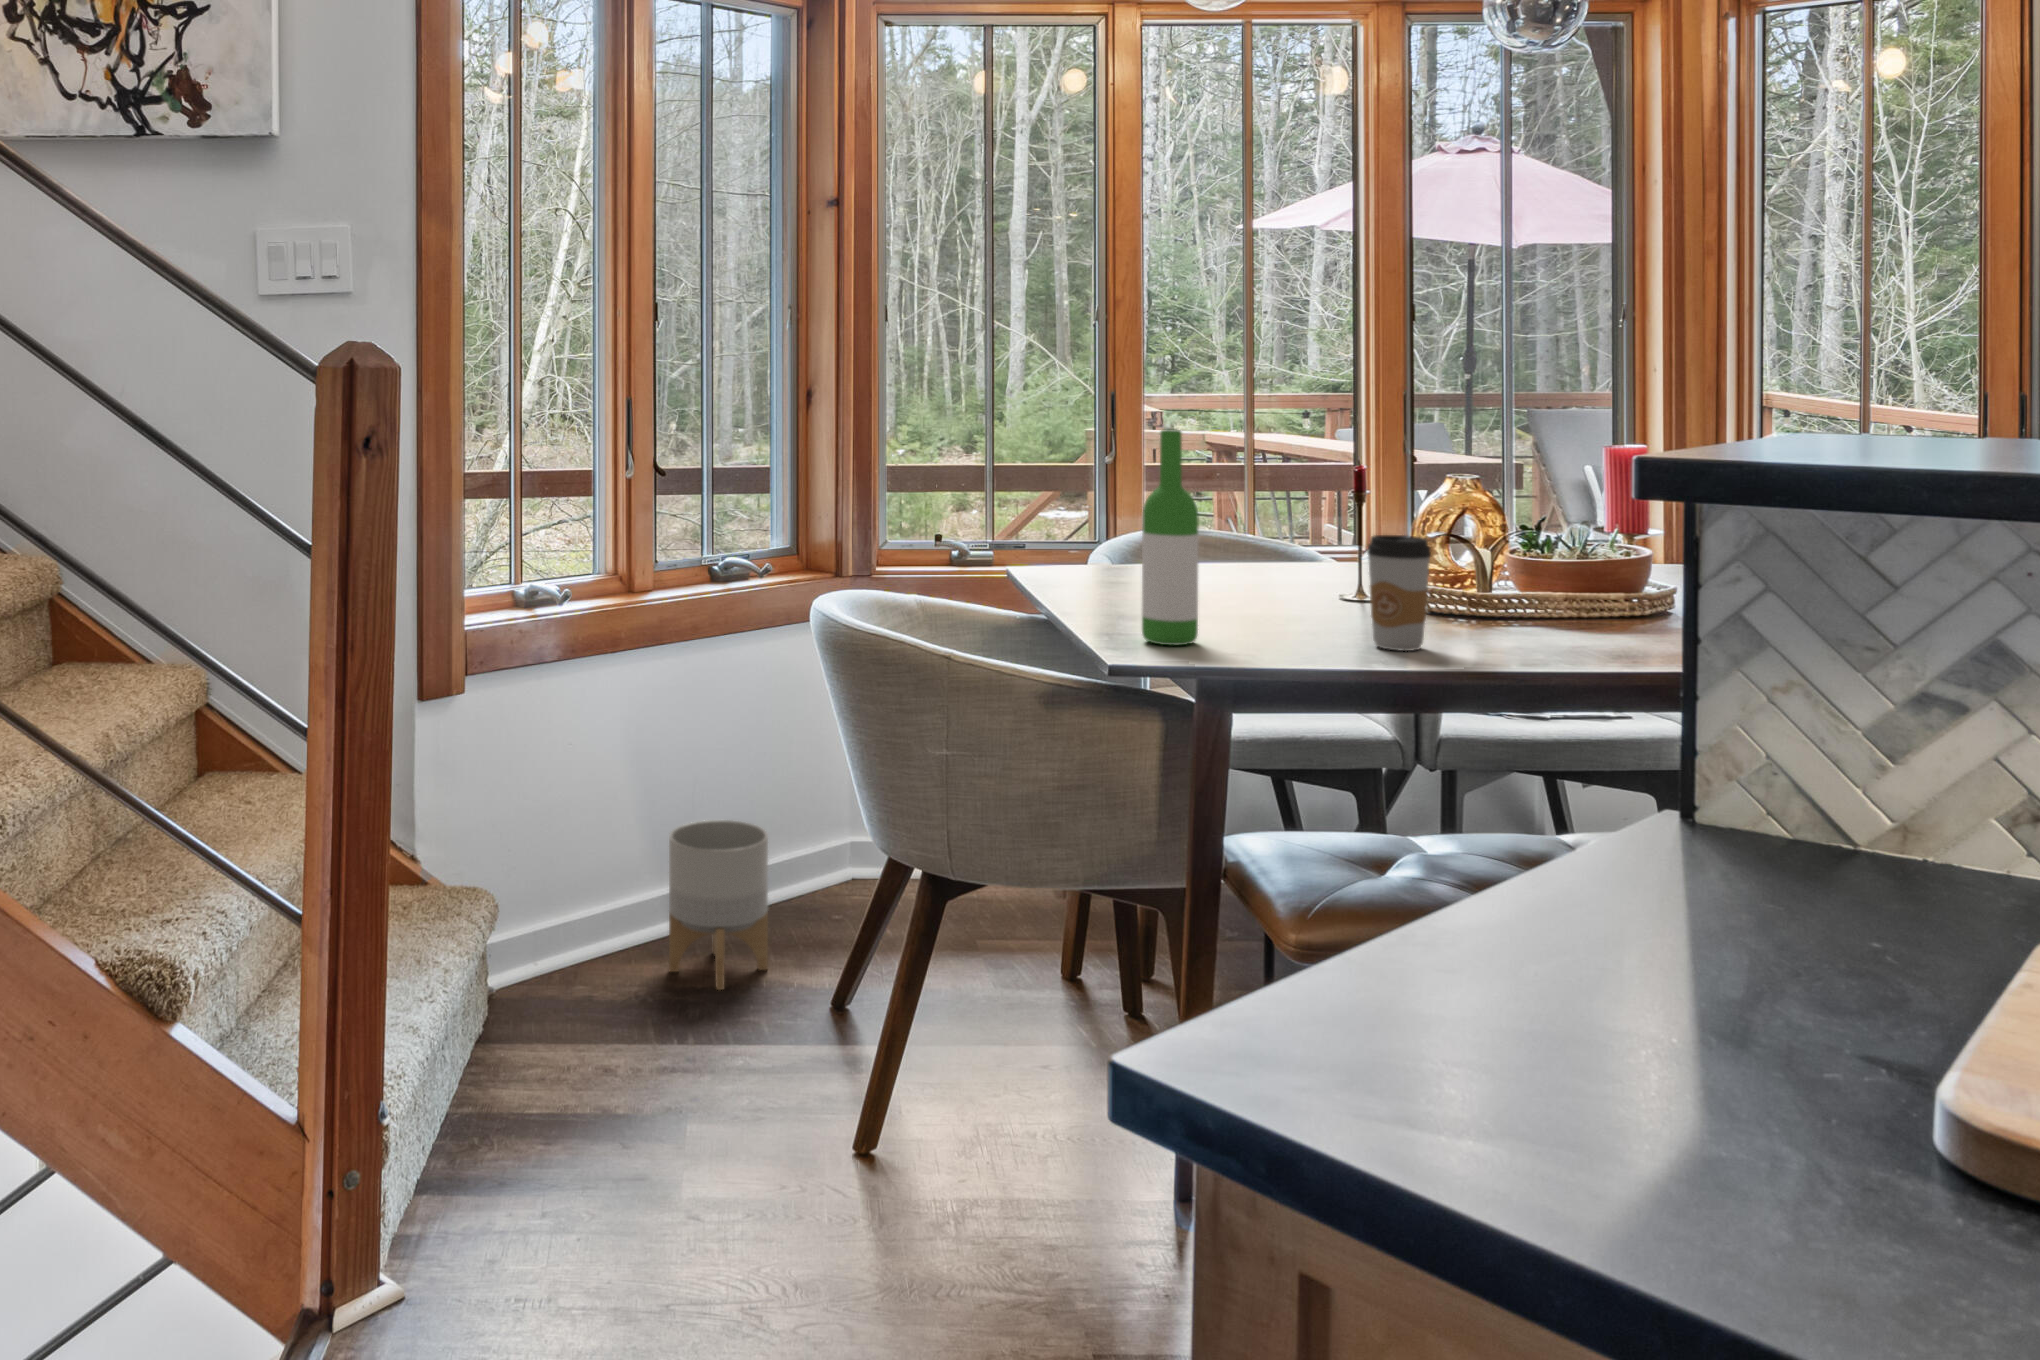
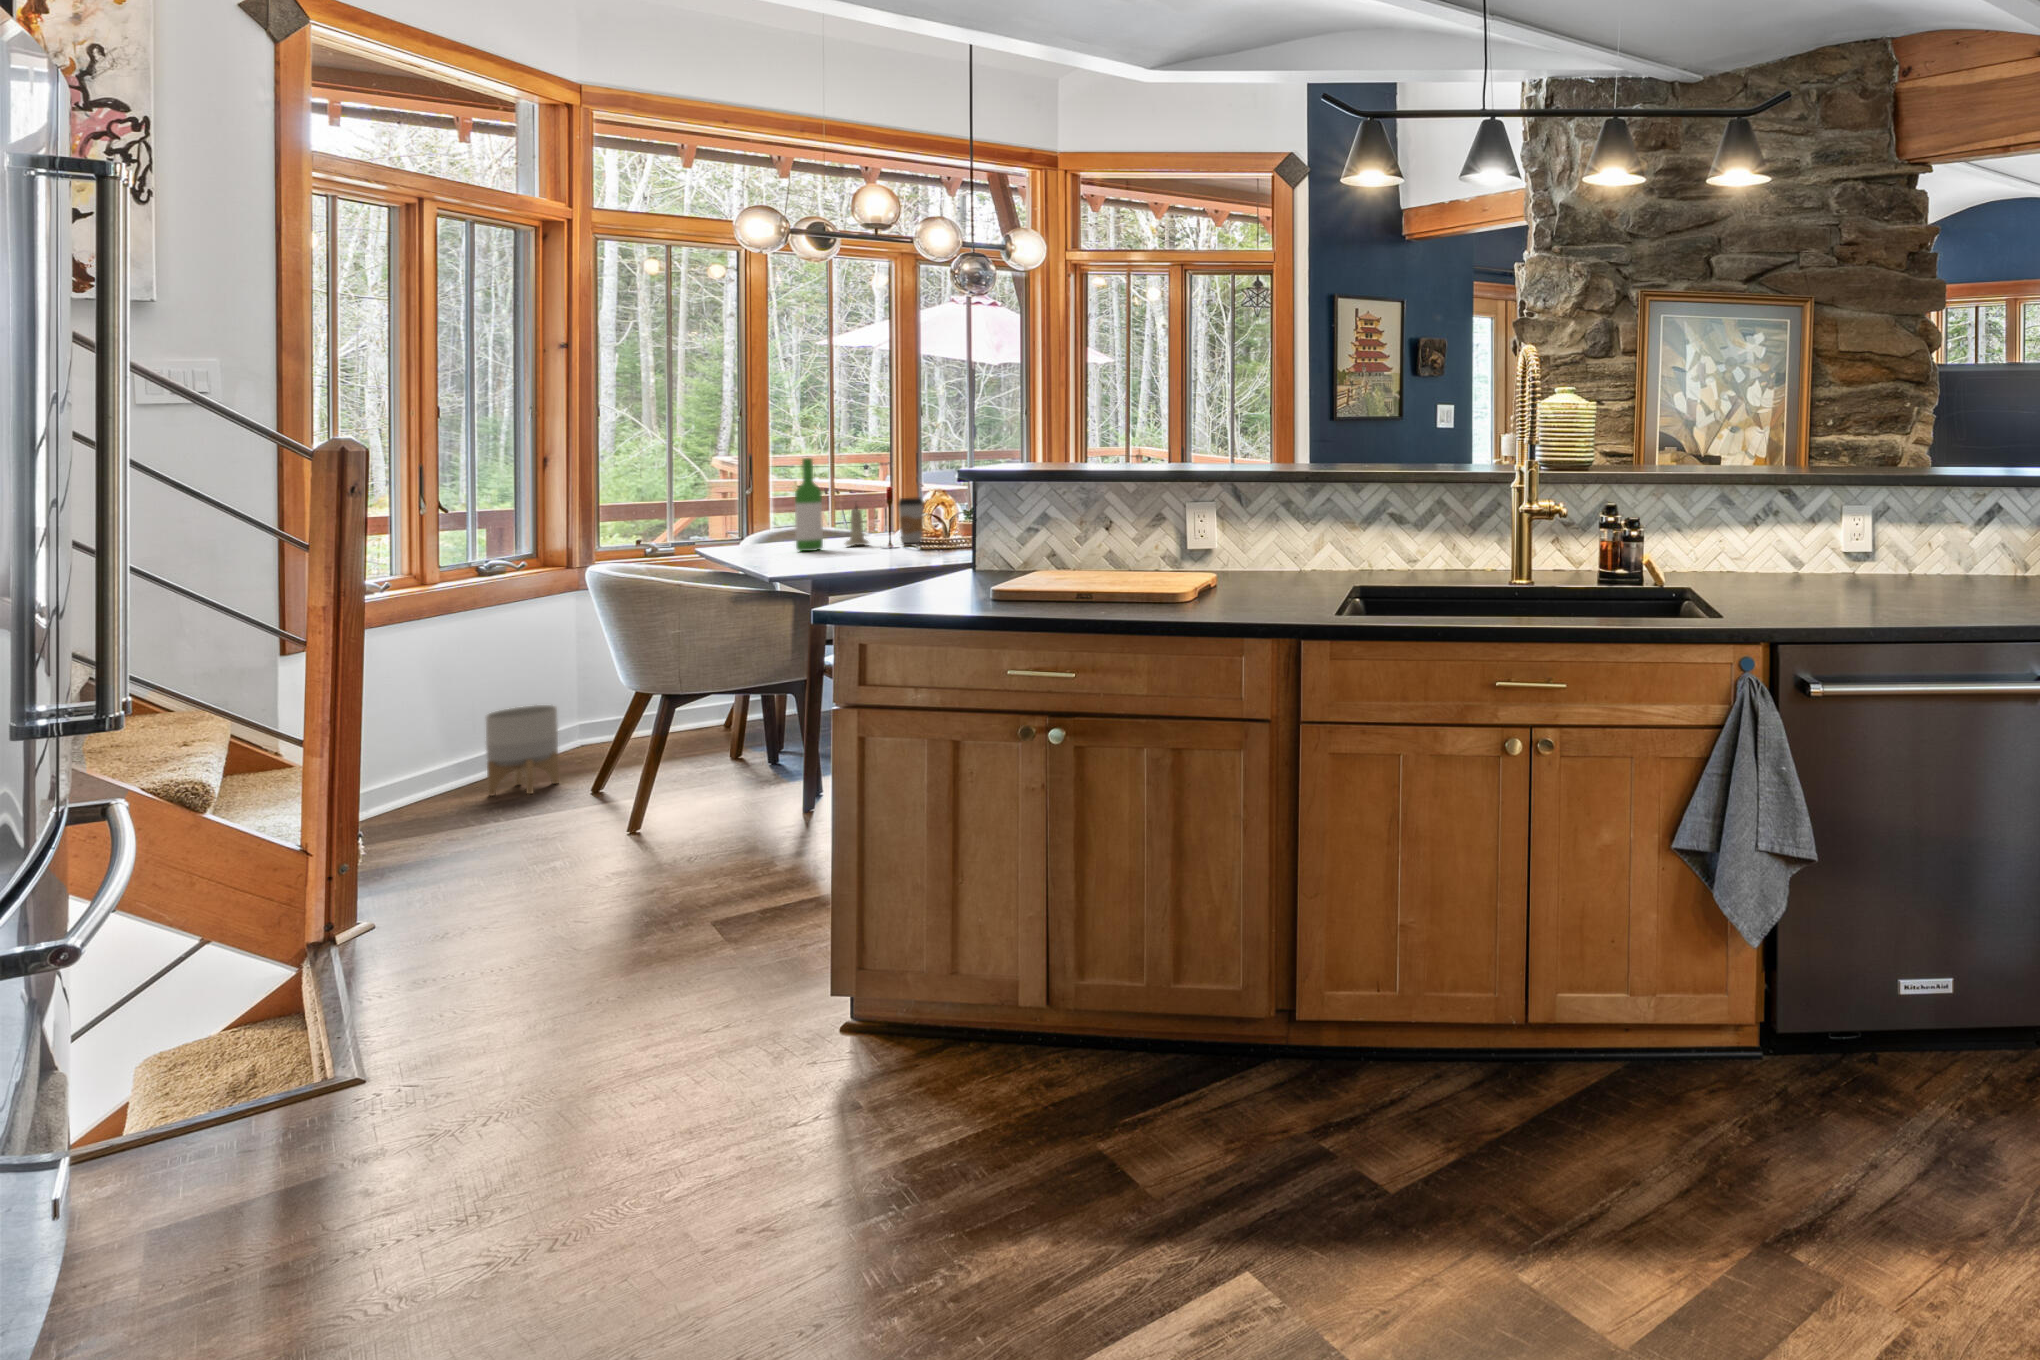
candle: none [1244,533,1300,641] -> present [846,505,868,546]

